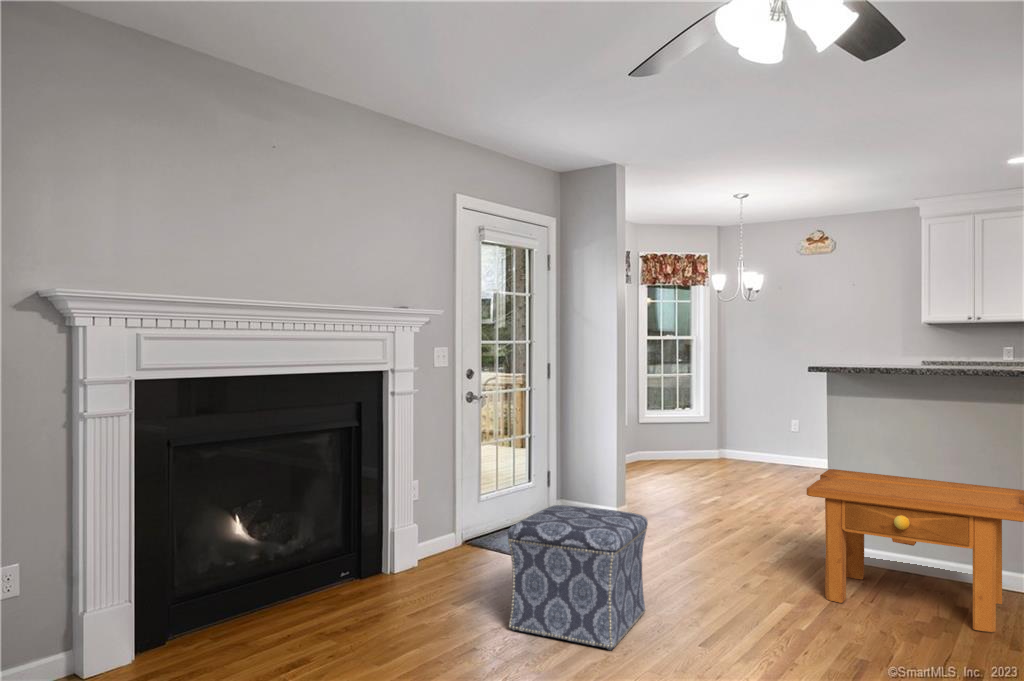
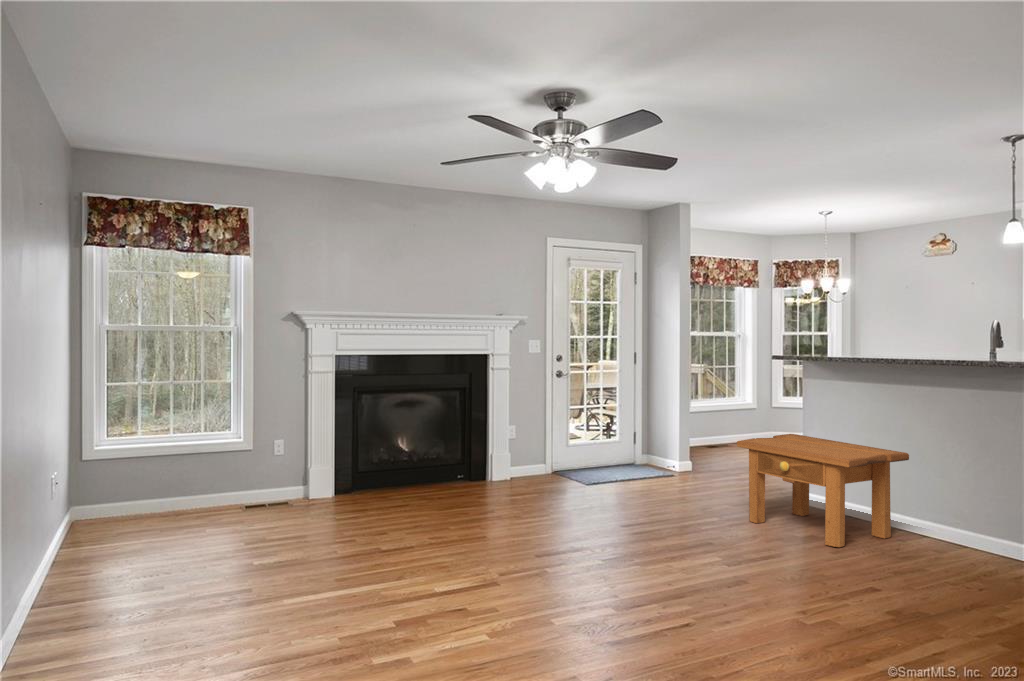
ottoman: present [508,505,648,650] -> none [519,441,613,521]

